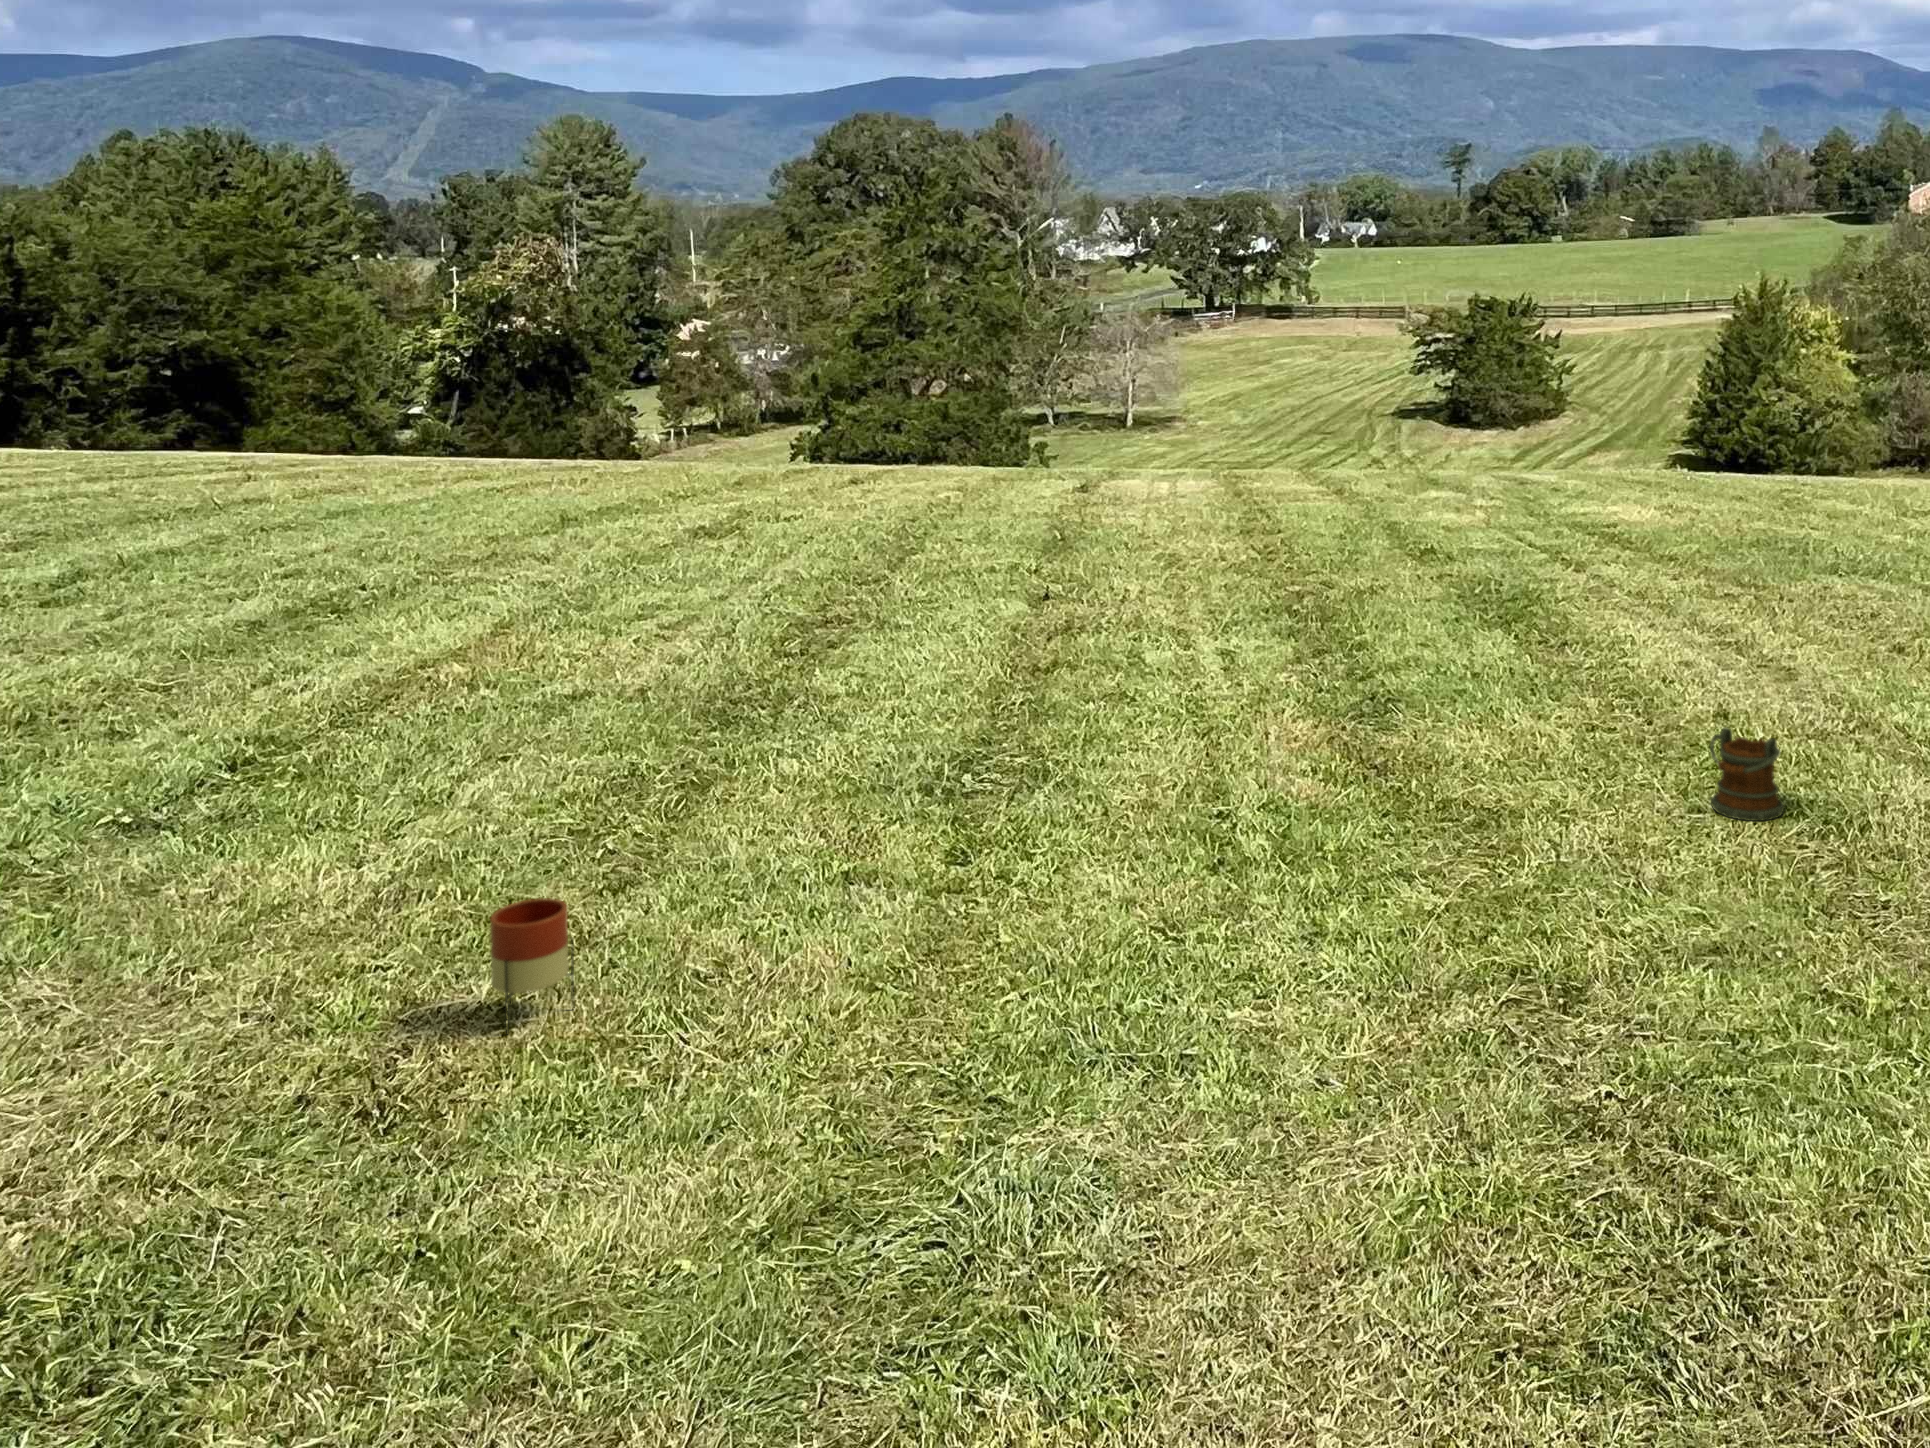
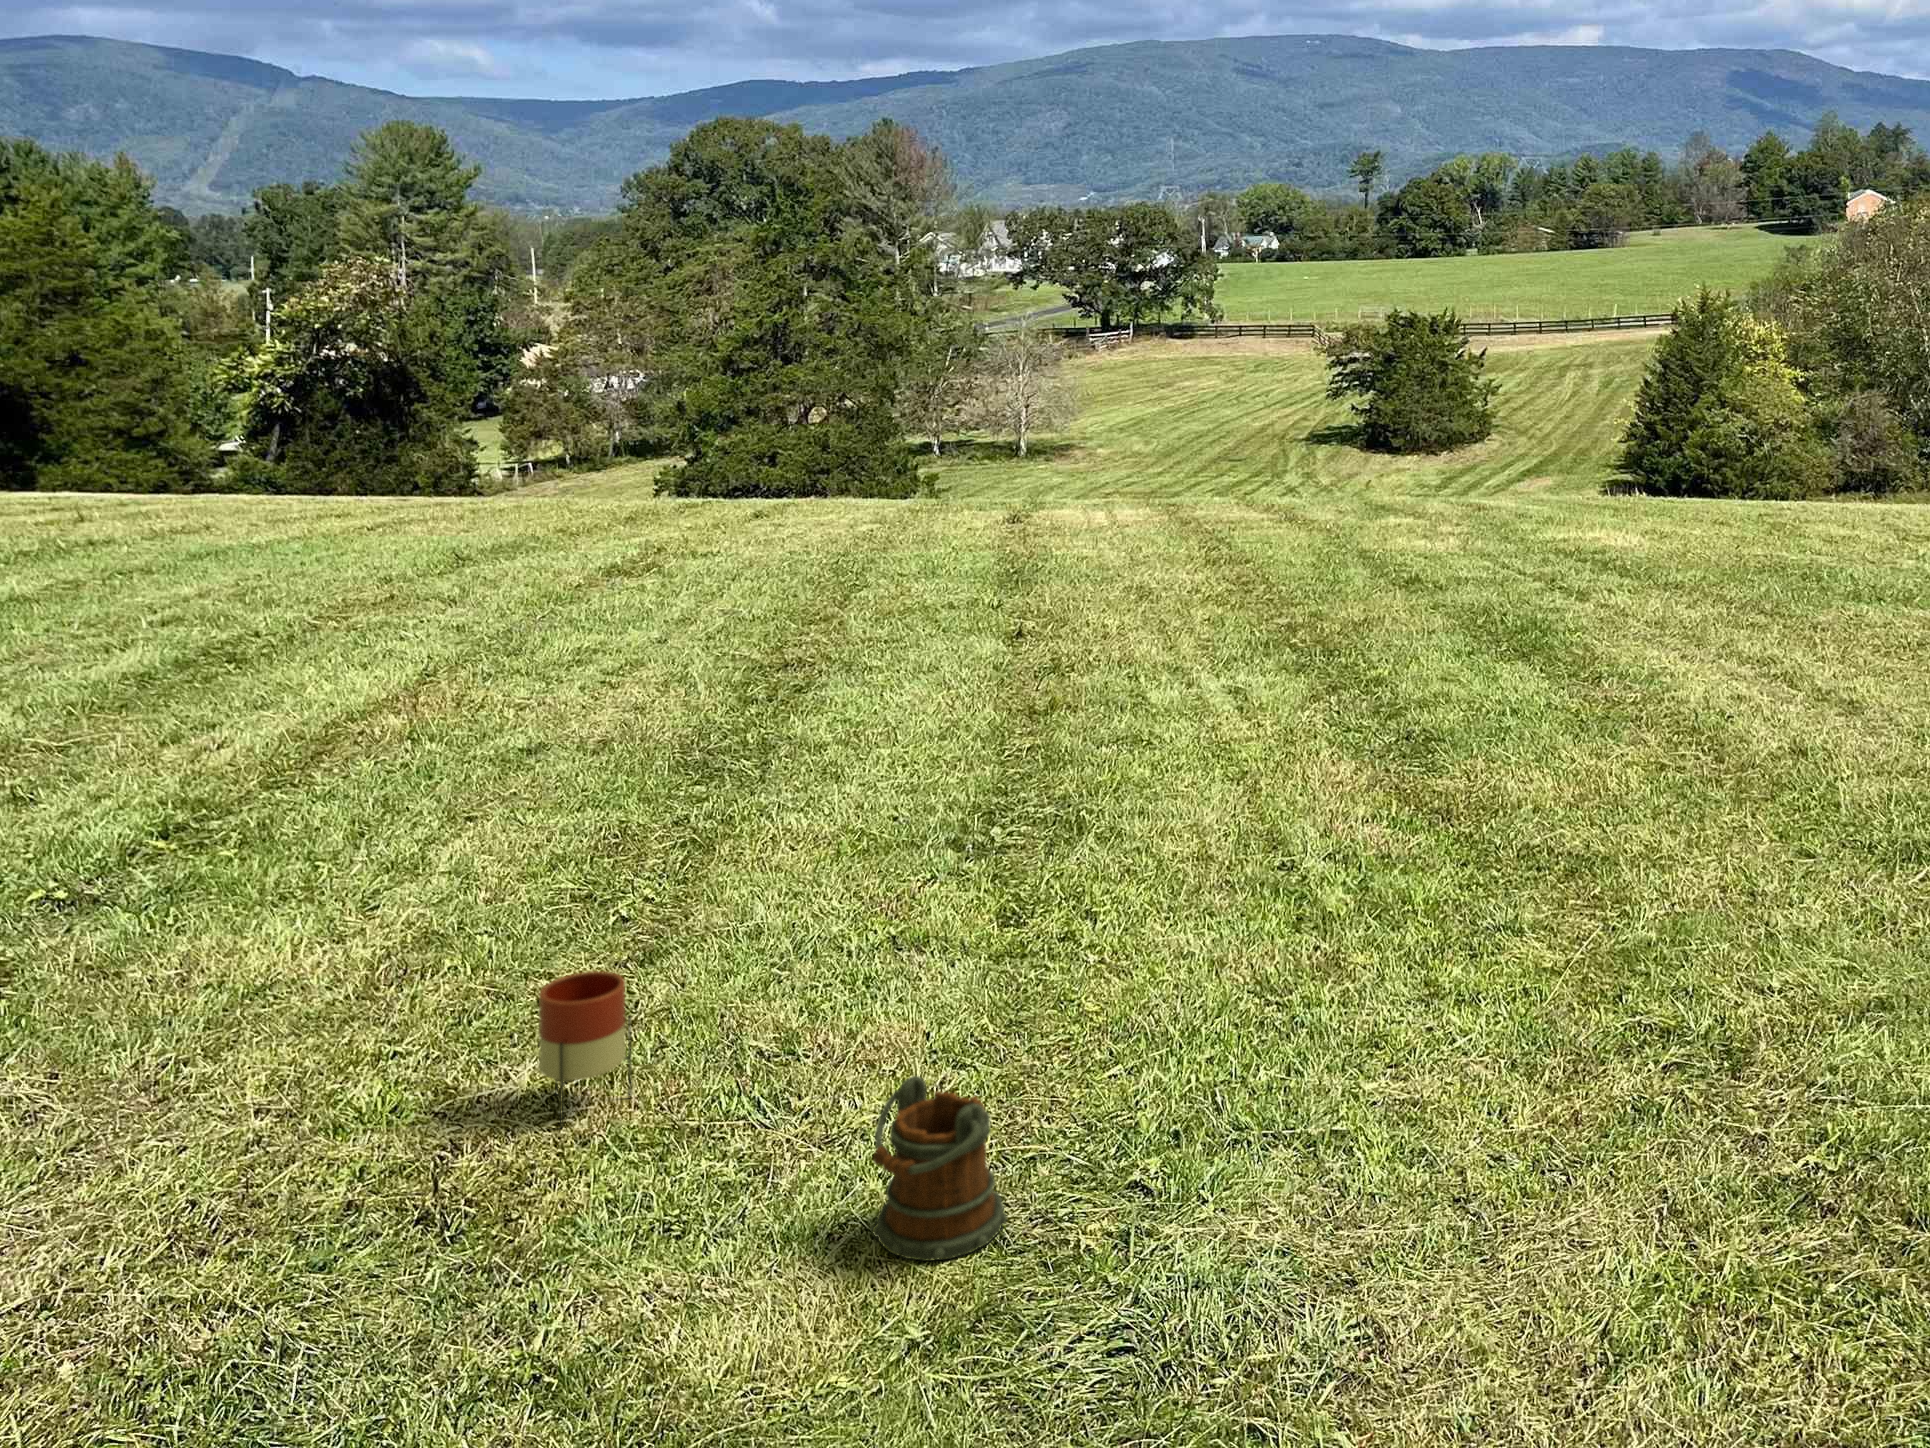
bucket: present [1710,727,1785,821] -> present [872,1076,1008,1261]

